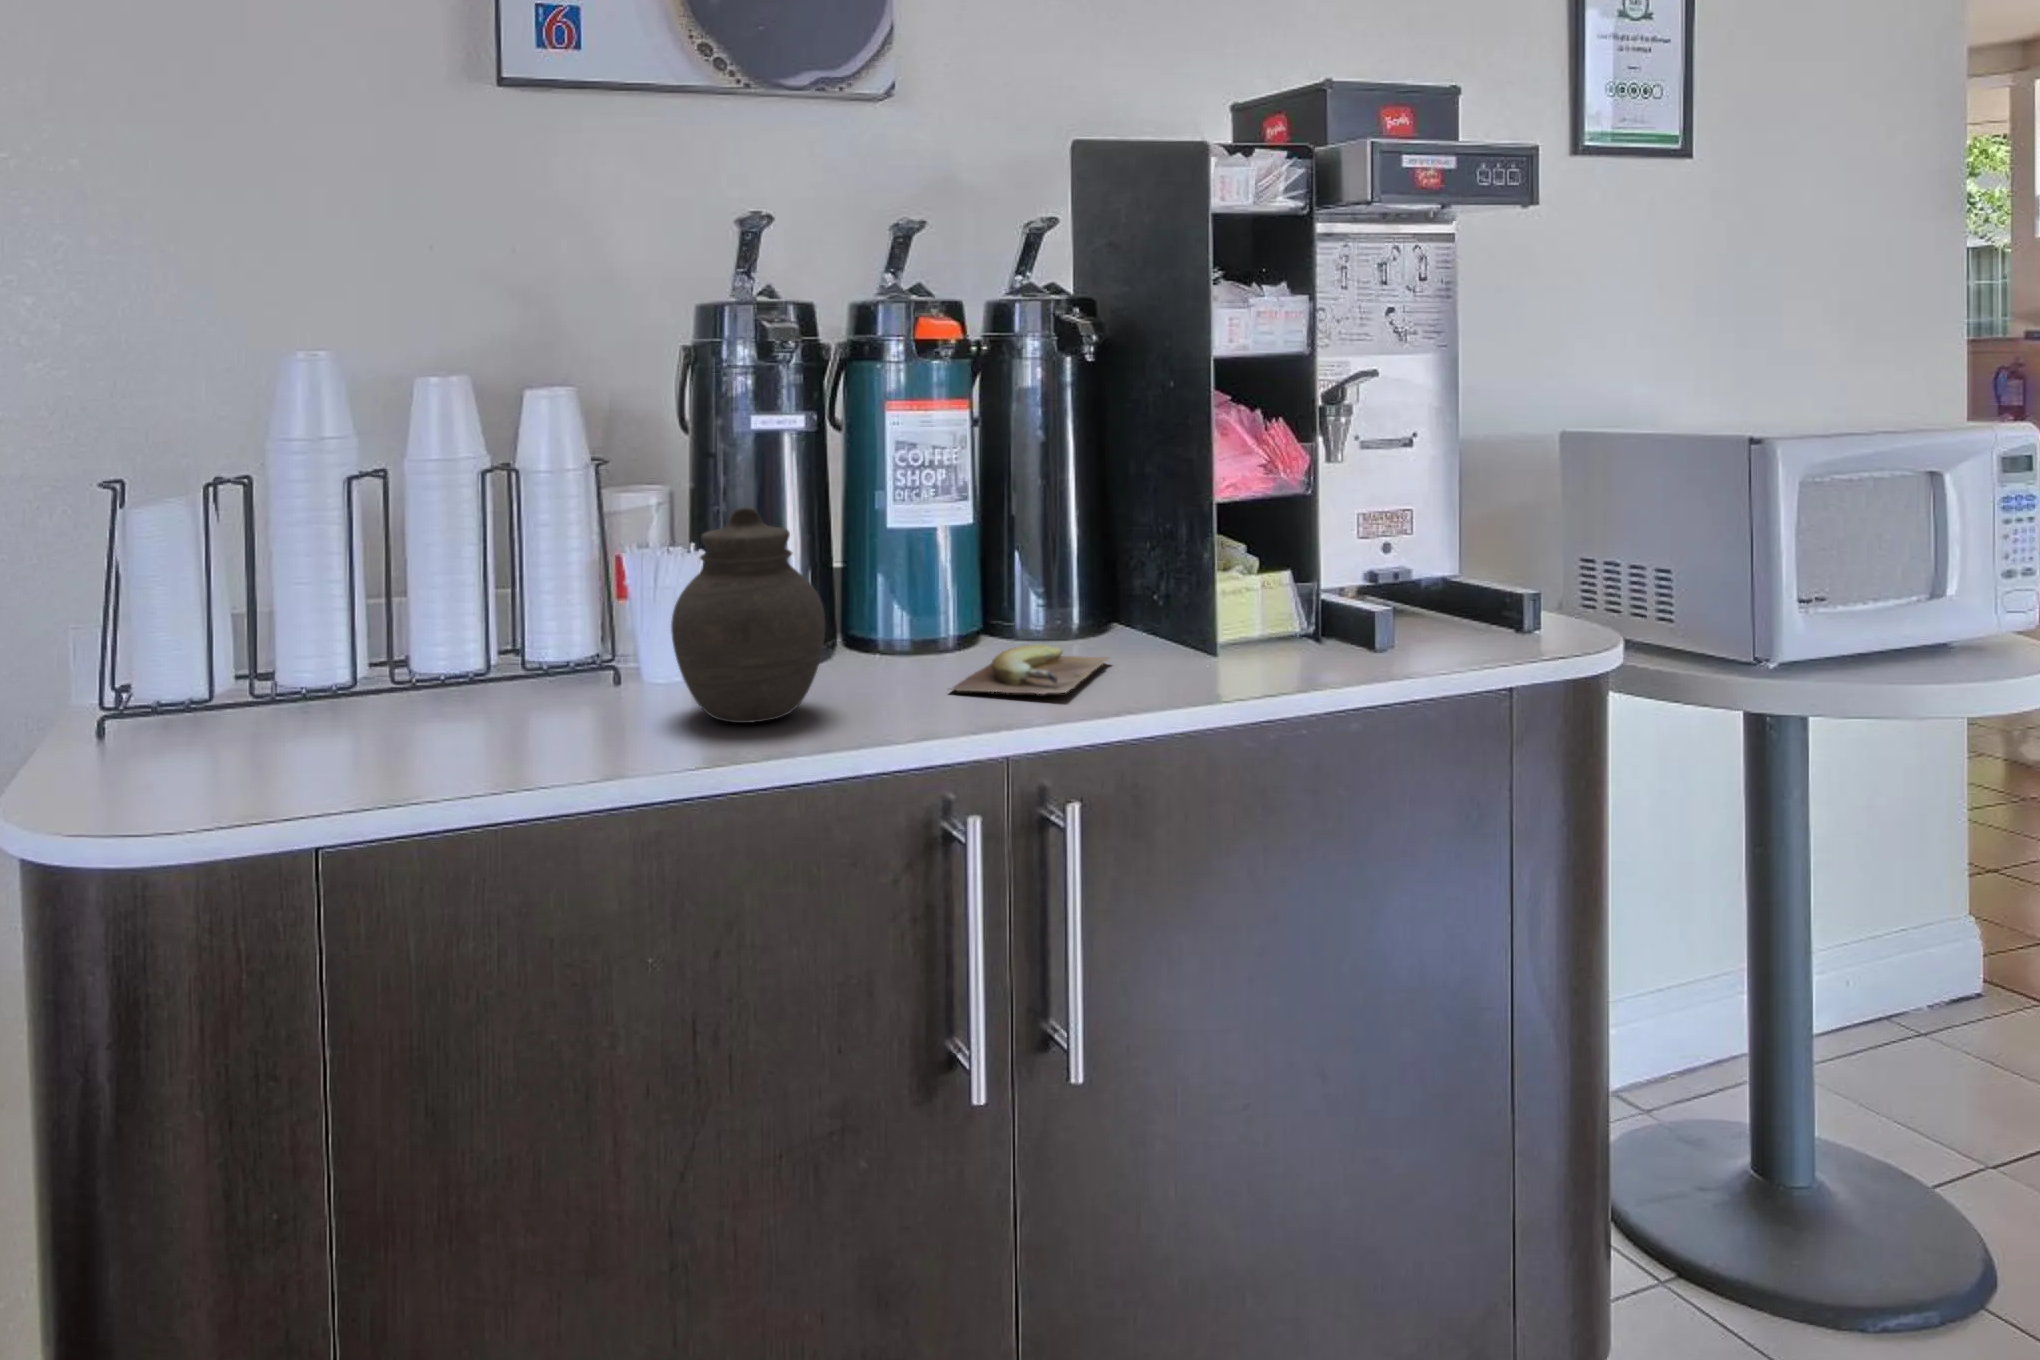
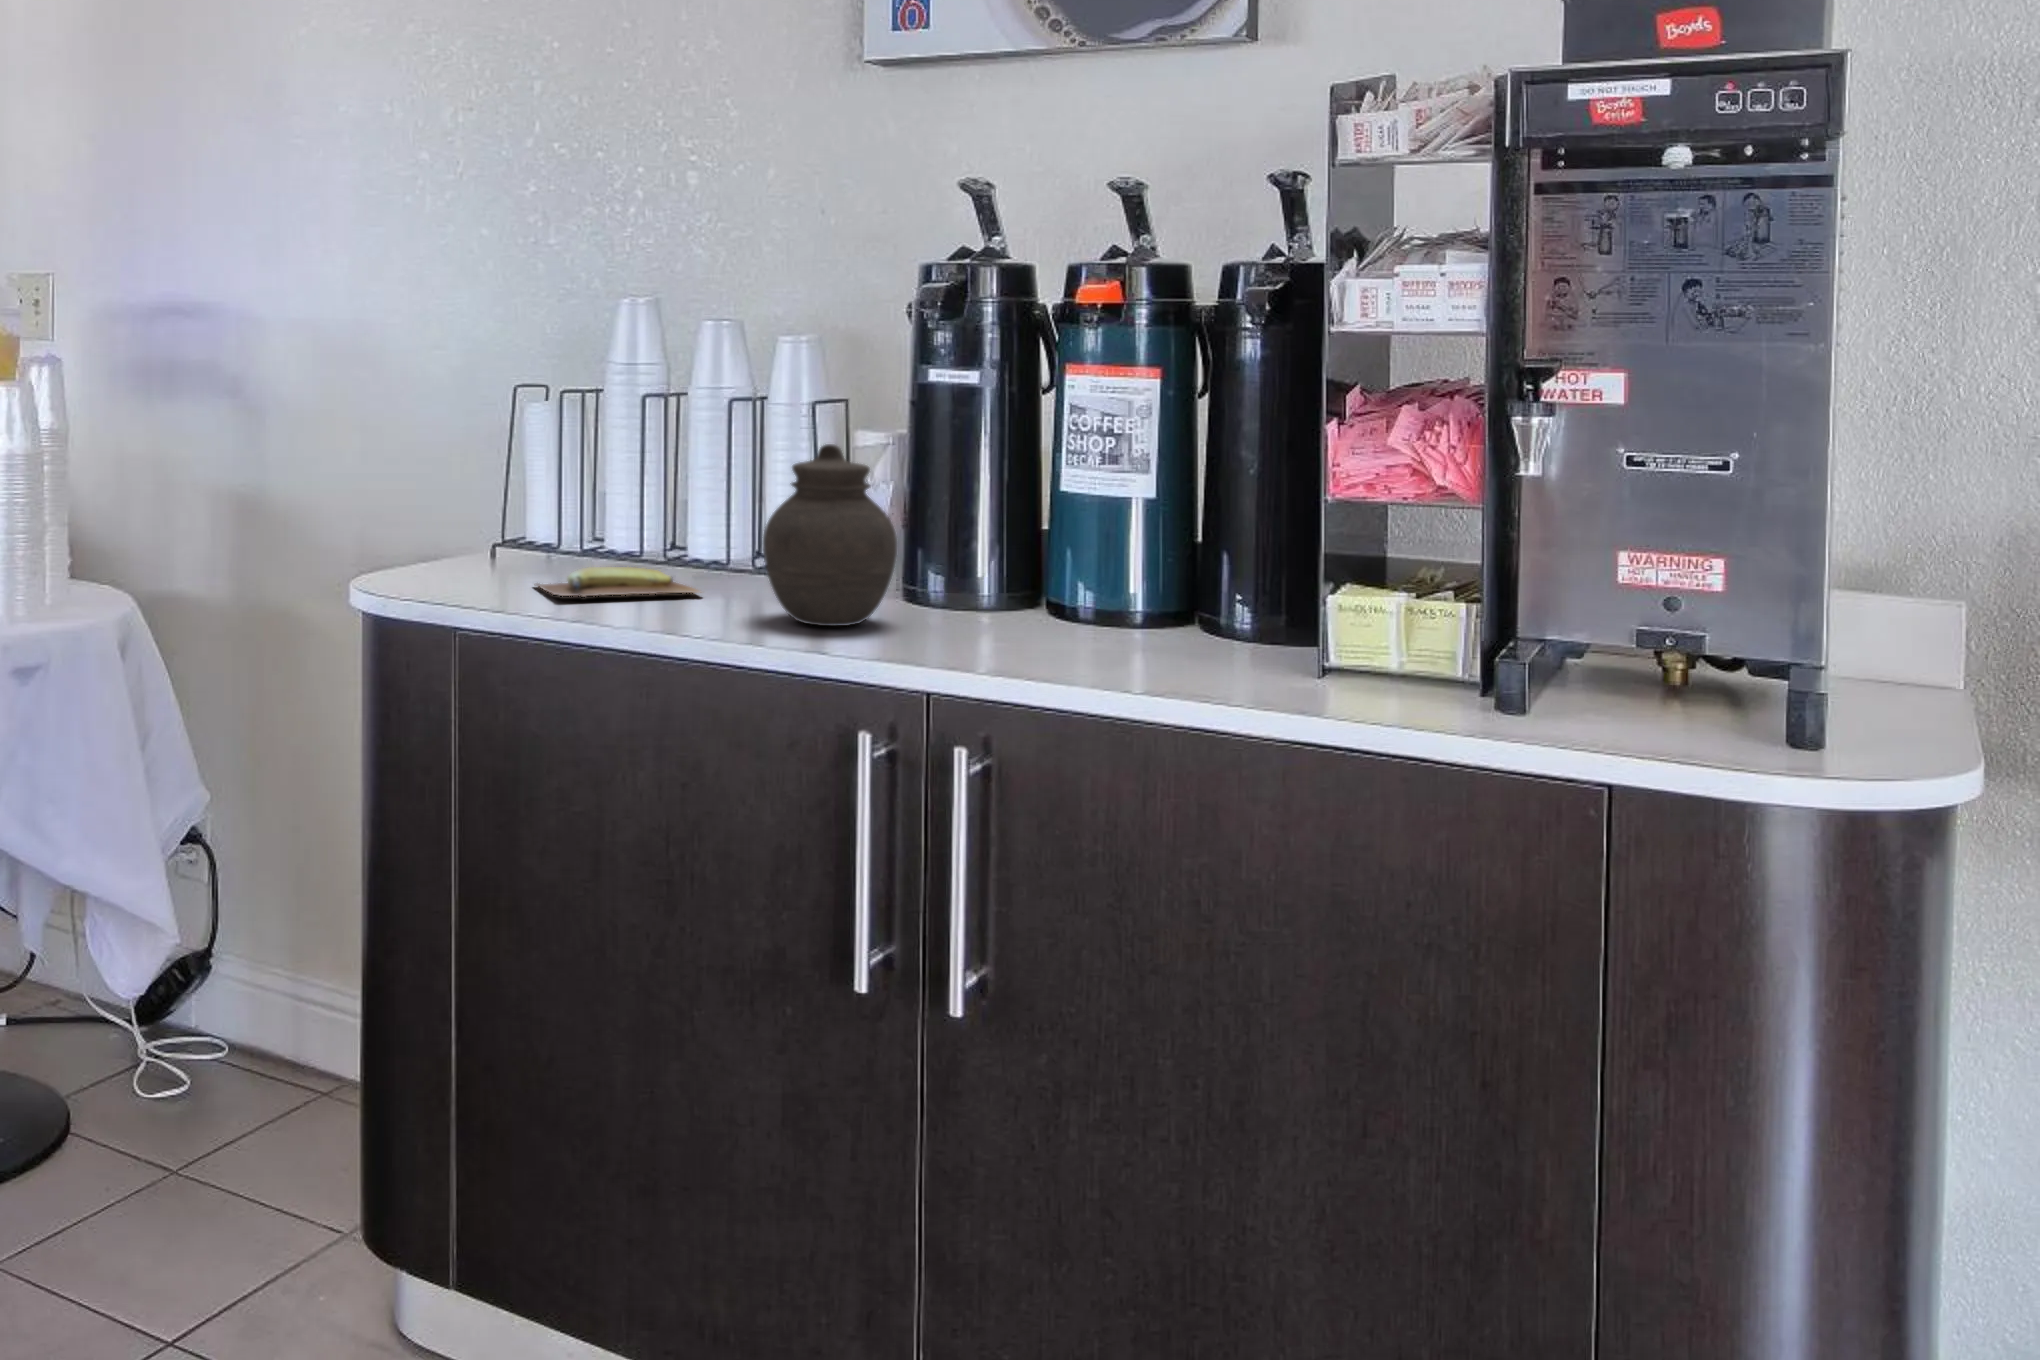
banana: present [951,645,1109,694] -> present [534,567,701,597]

